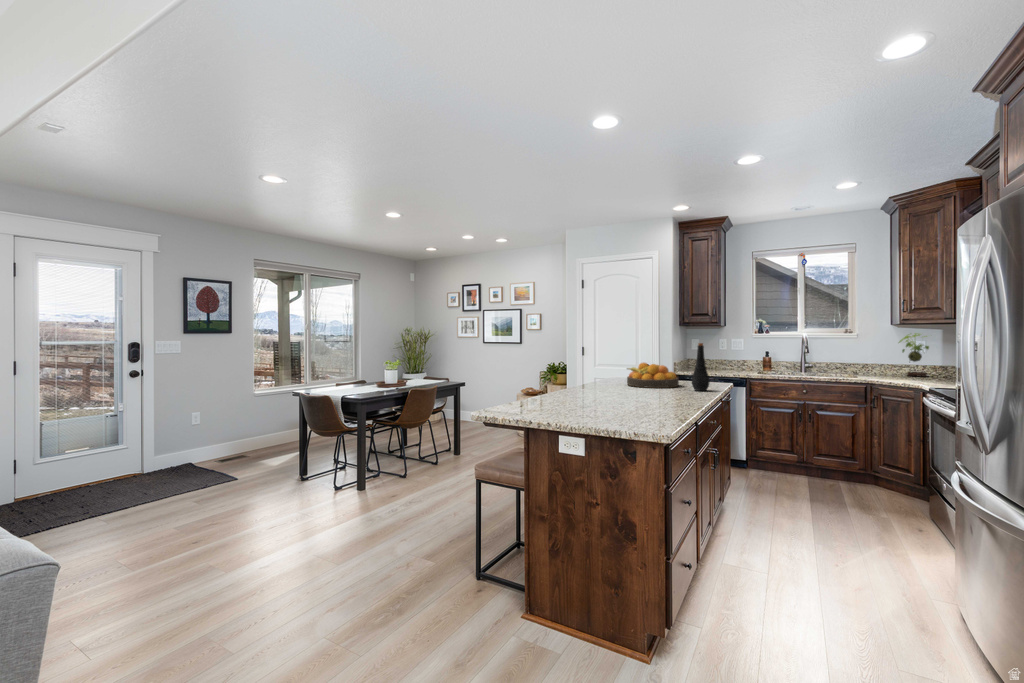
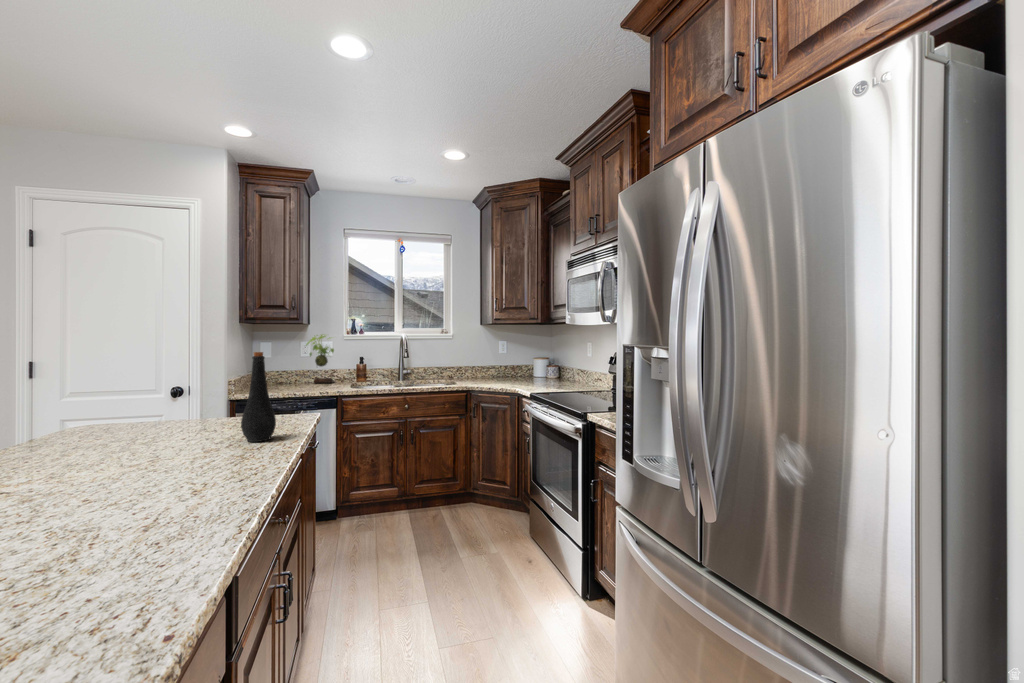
plant: present [899,333,929,377] -> present [306,335,334,383]
fruit bowl: present [627,363,679,388] -> none [99,391,220,445]

